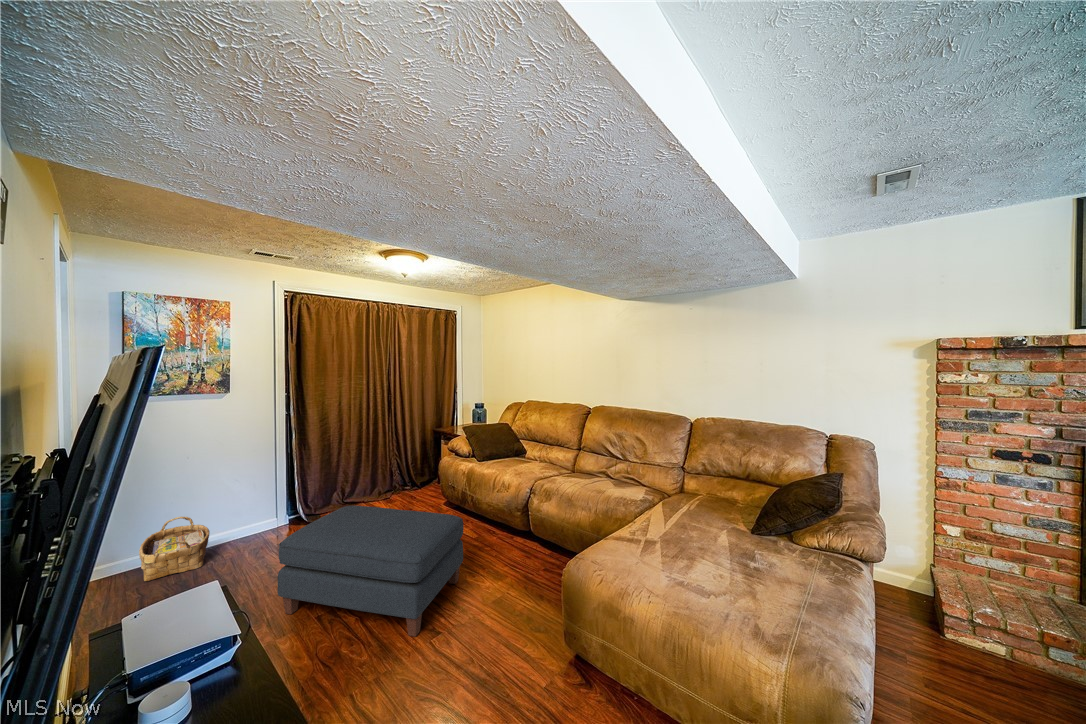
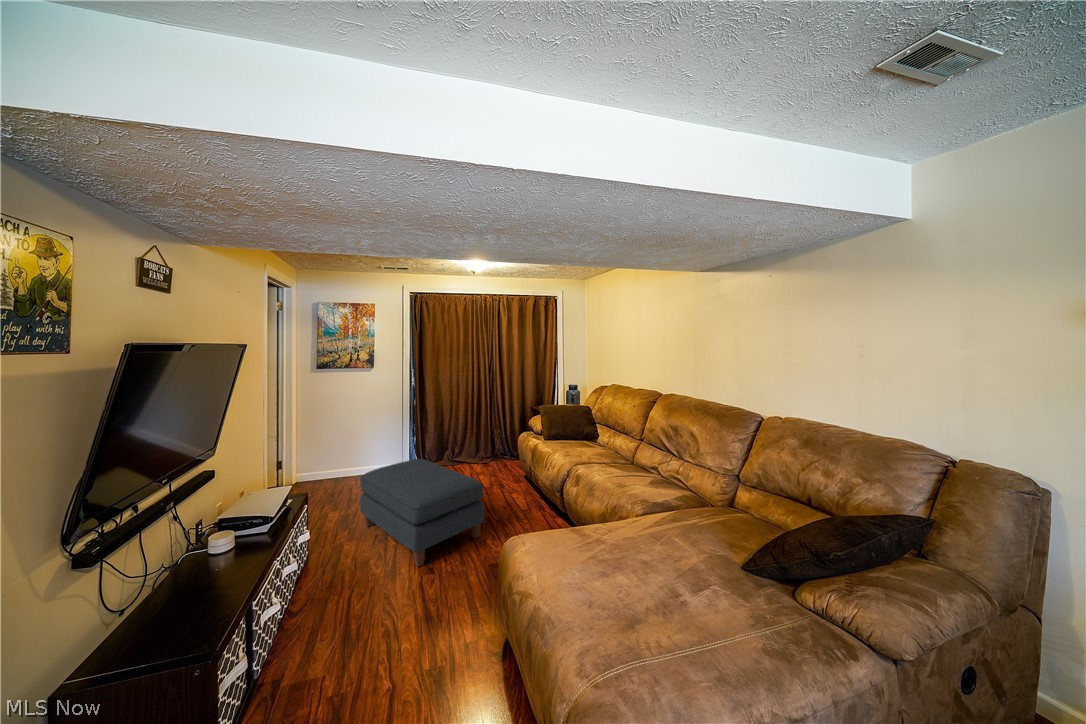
woven basket: present [139,517,210,581] -> none [321,450,360,487]

